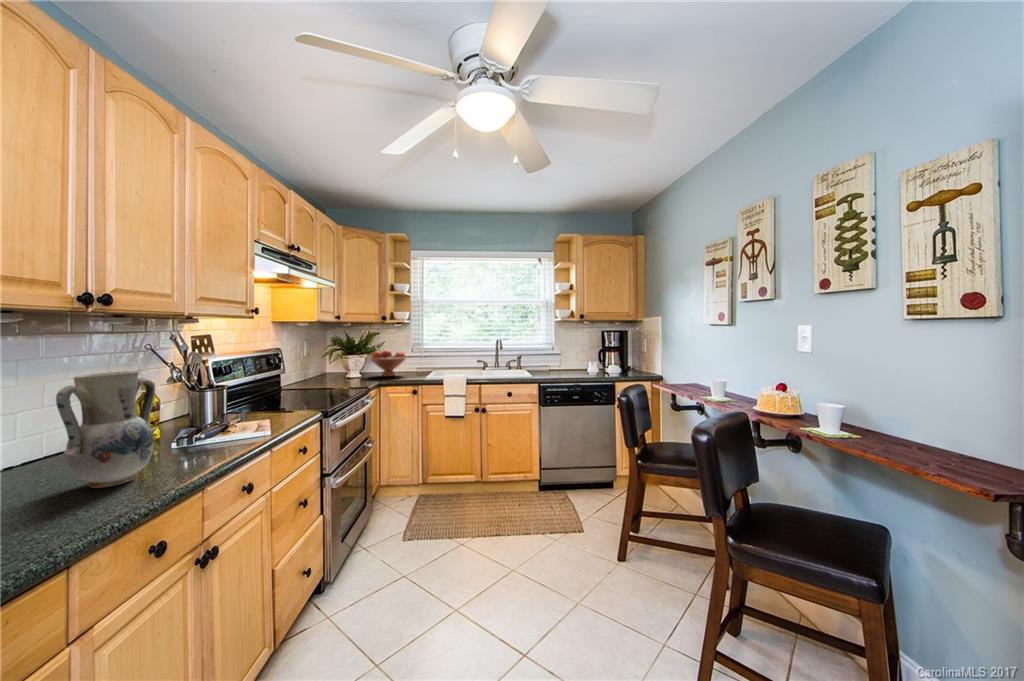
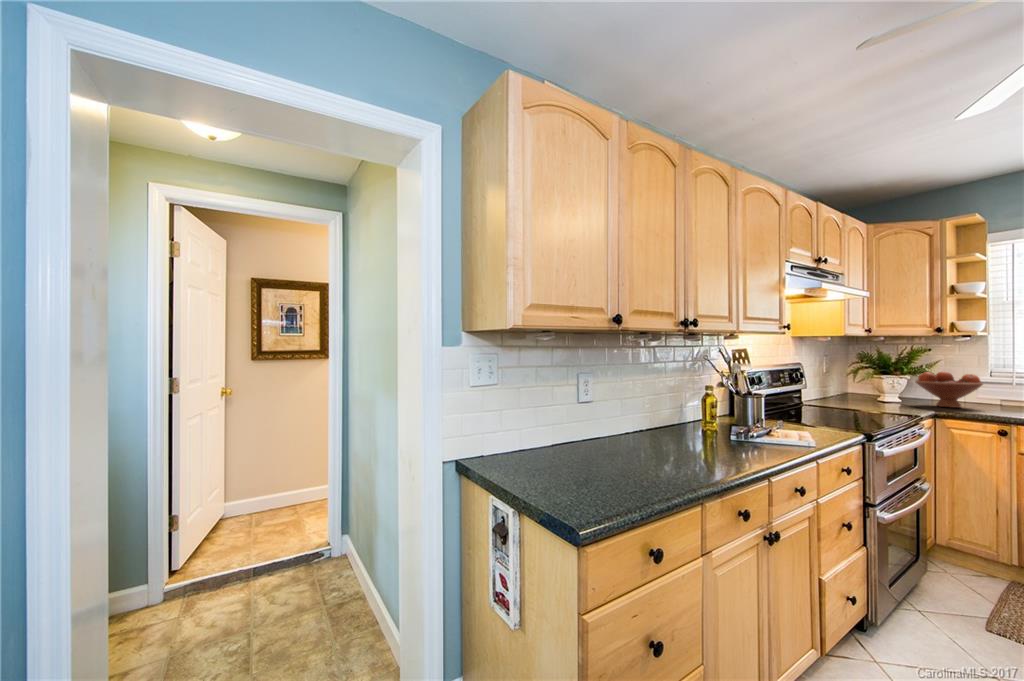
vase: present [56,371,155,488] -> none [686,372,733,449]

